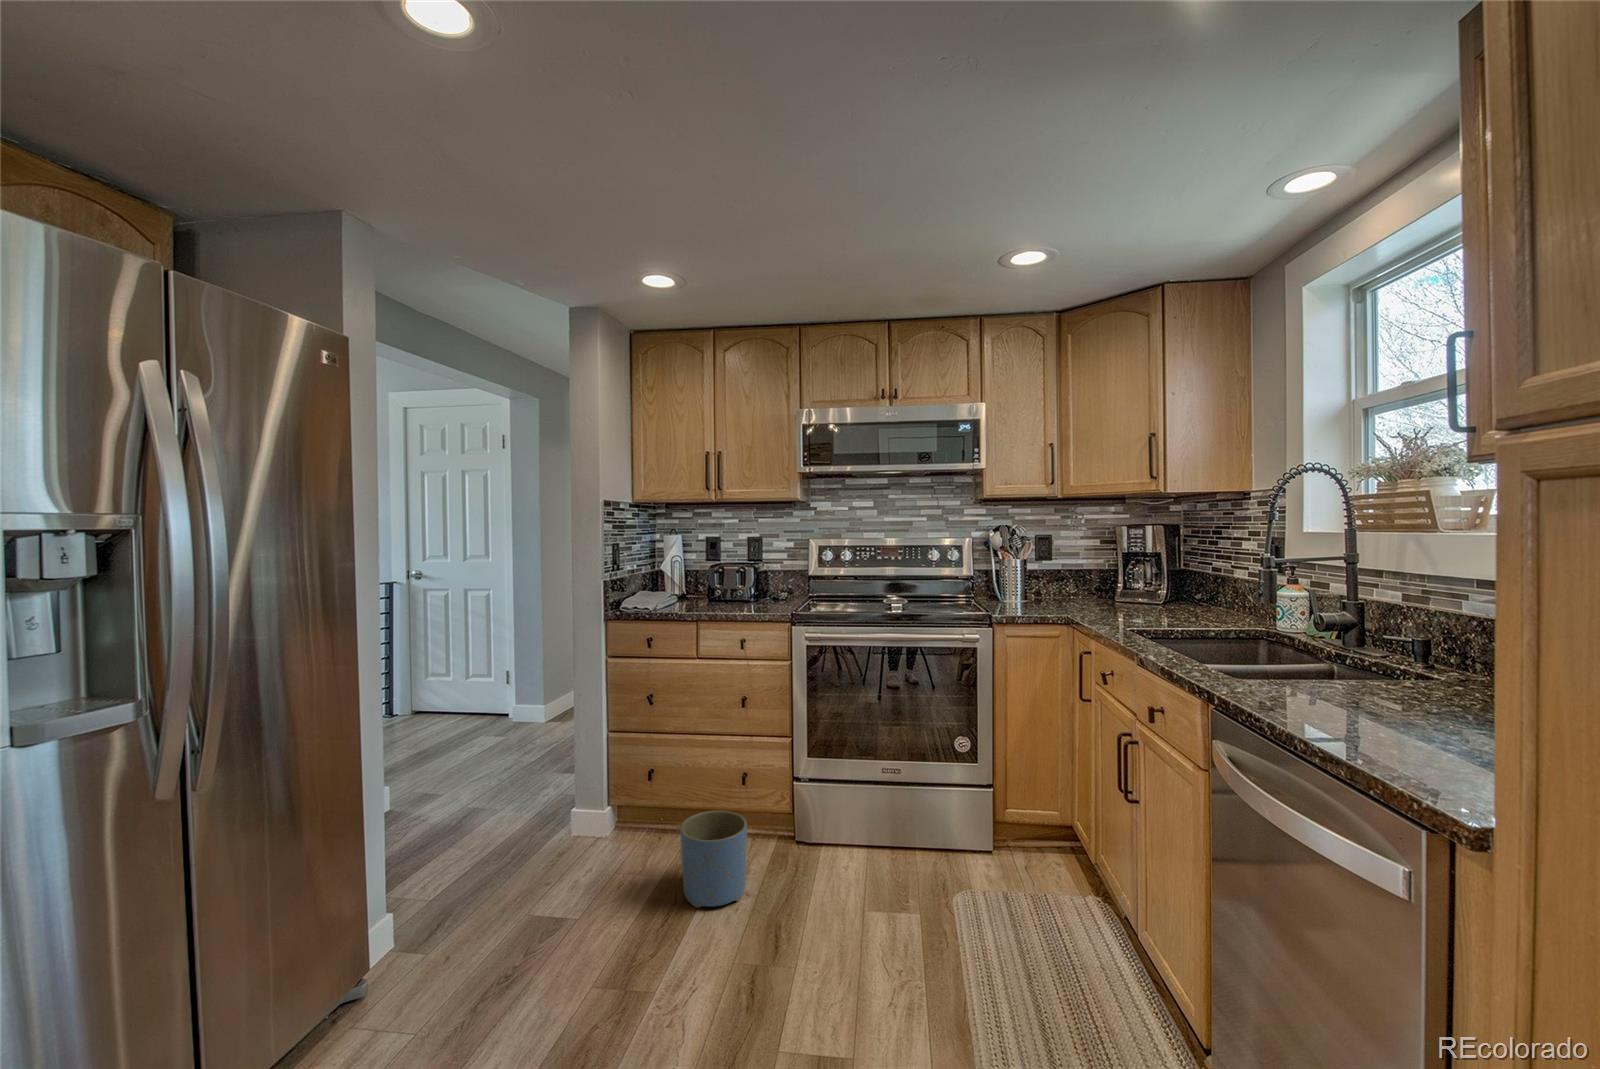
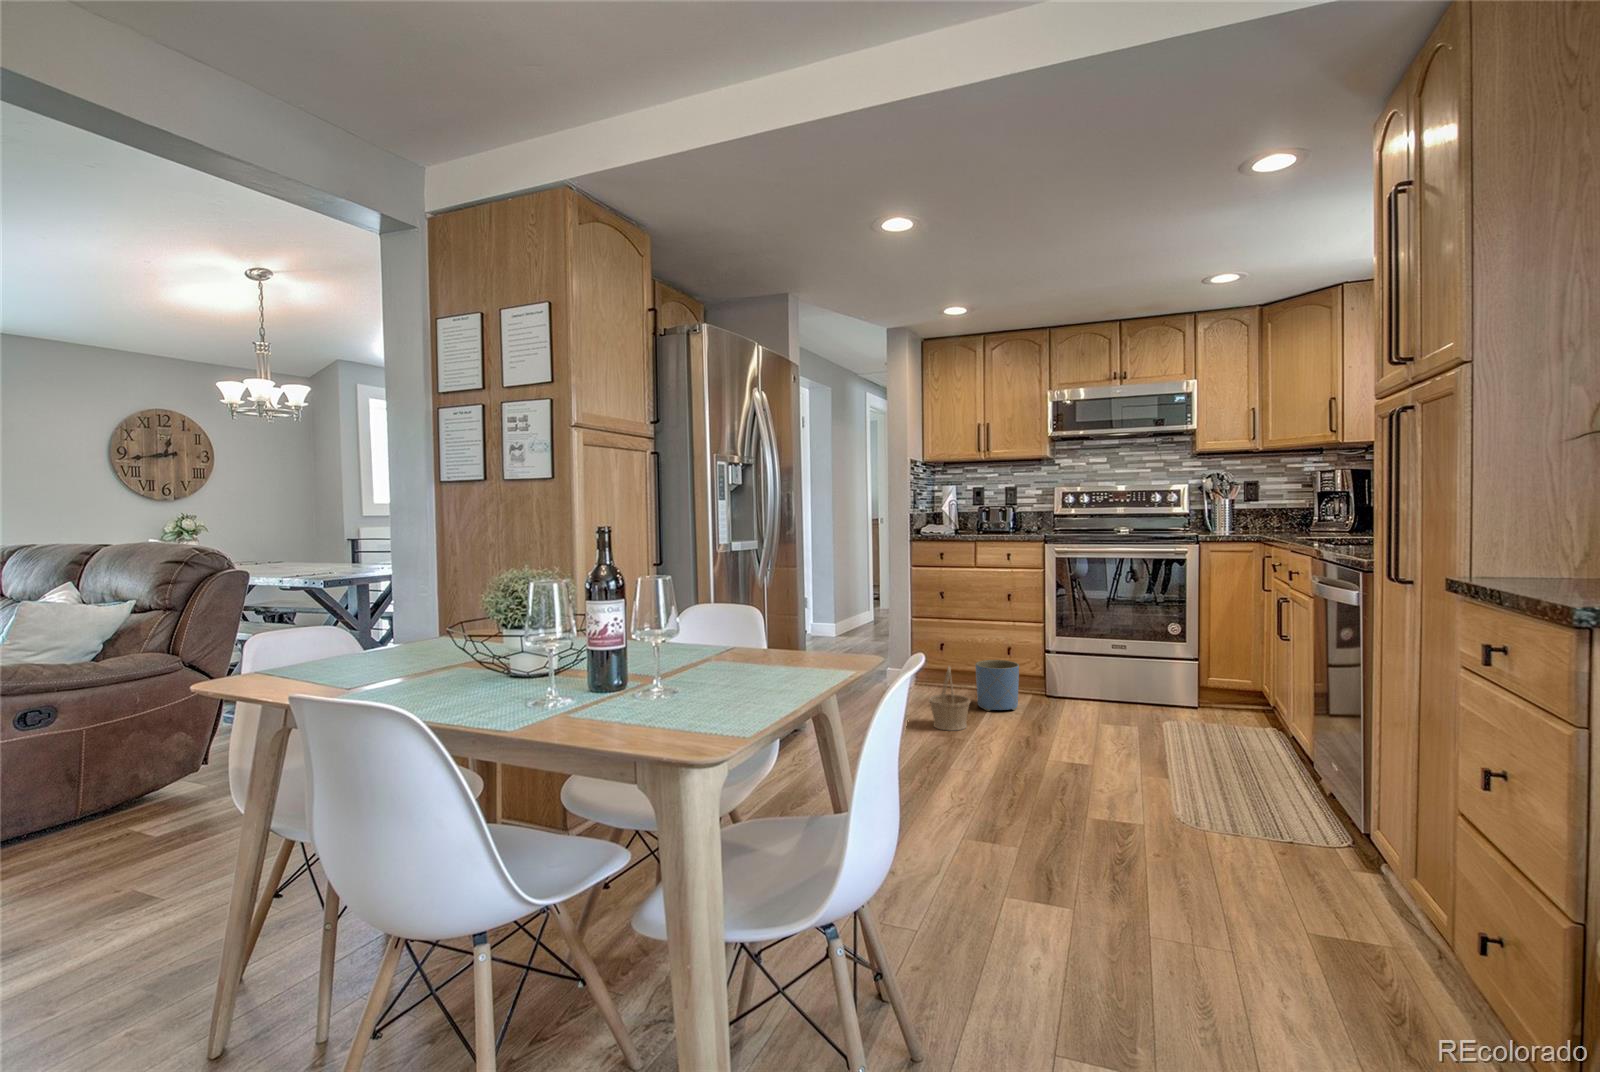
basket: none [578,866,652,996] -> present [929,666,970,731]

